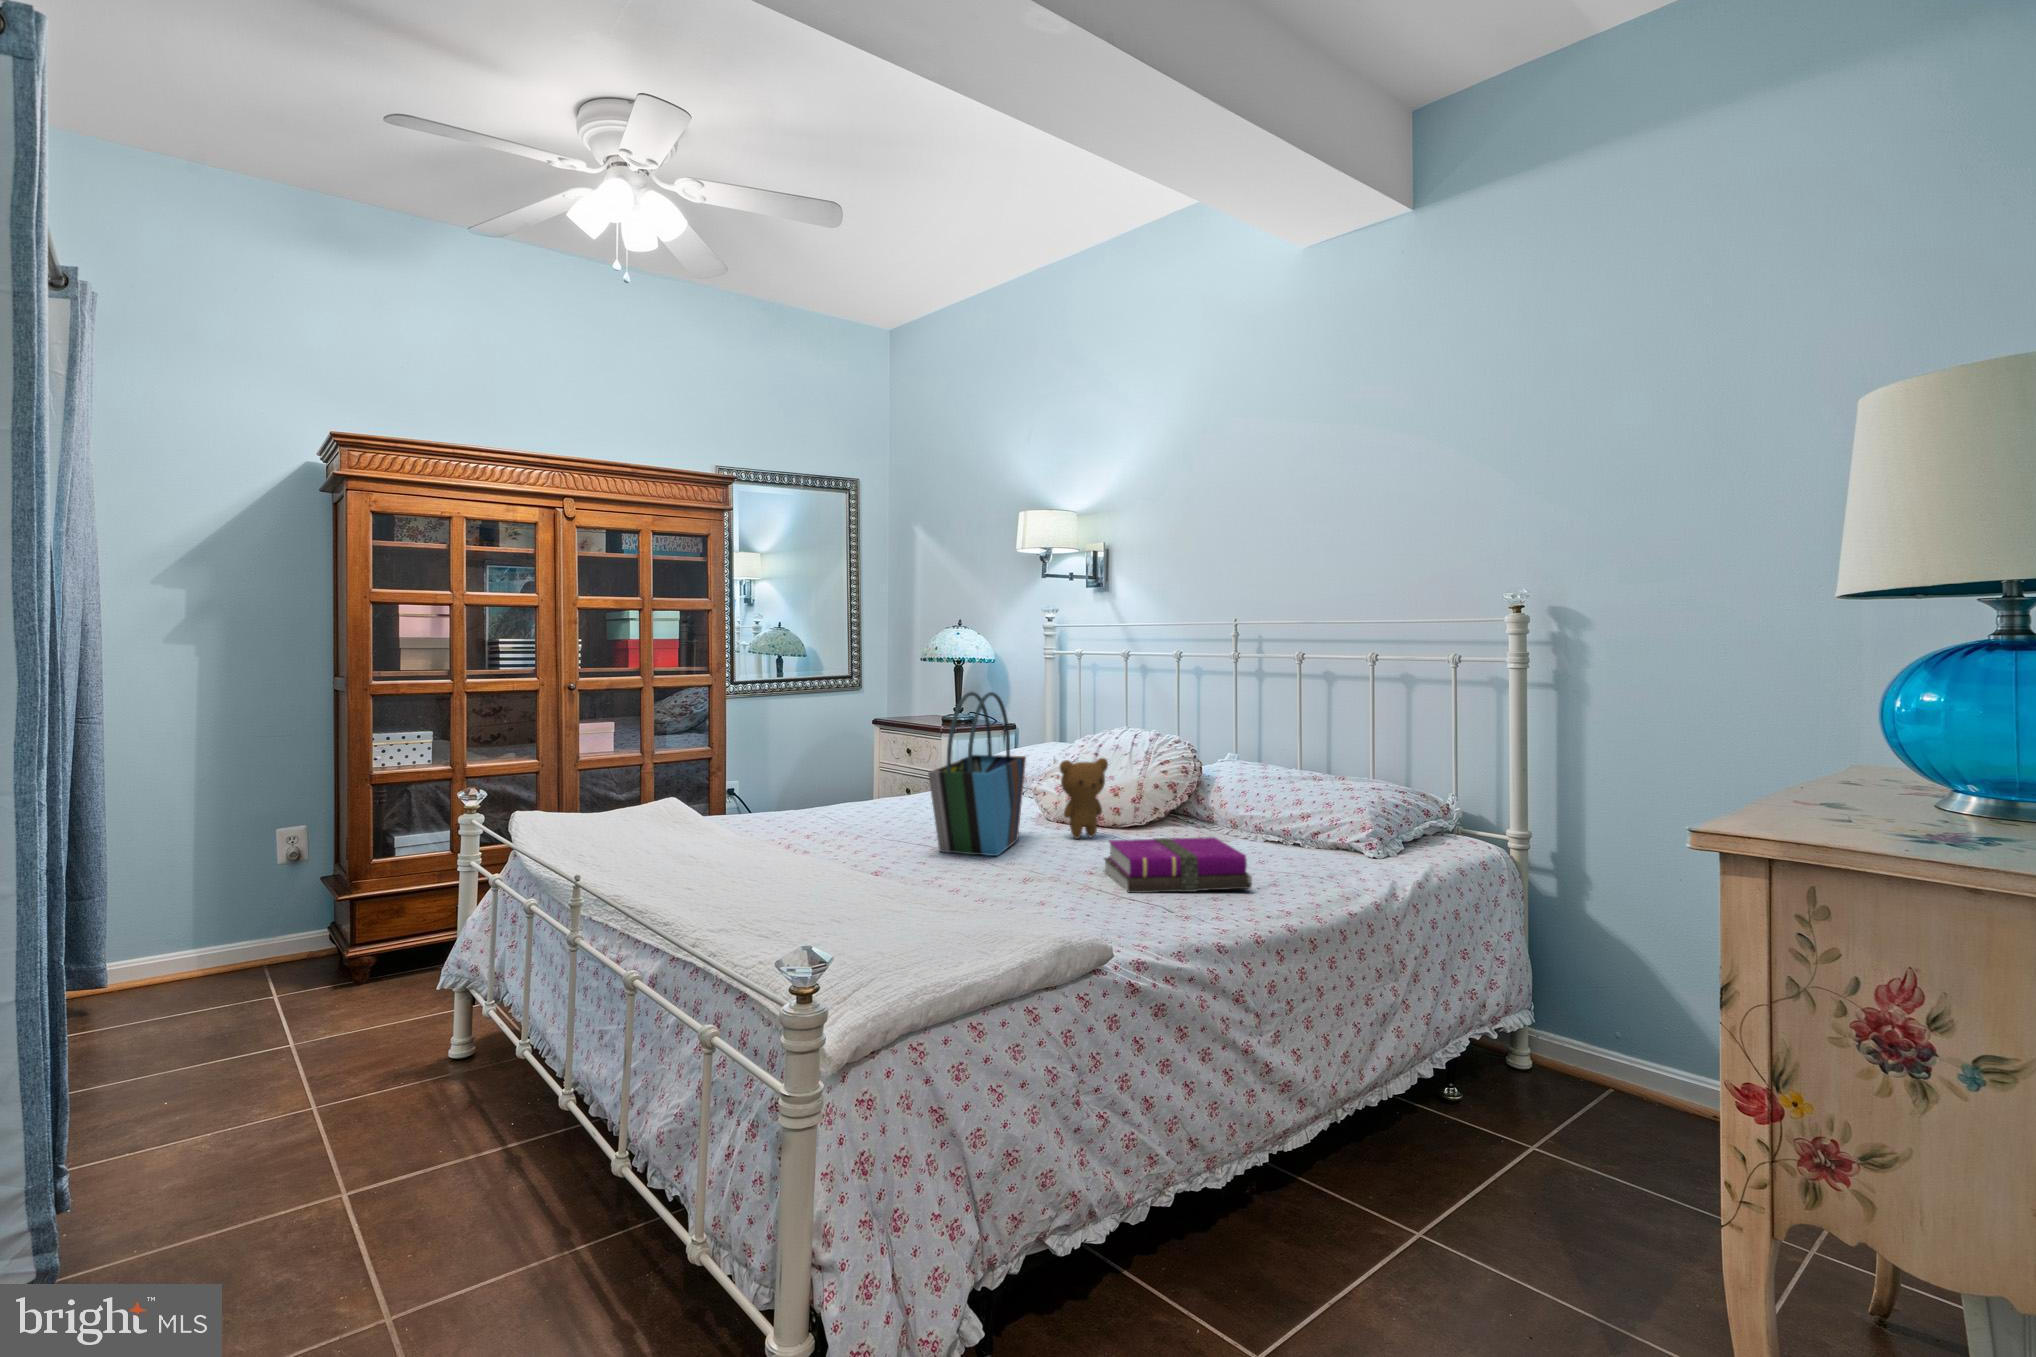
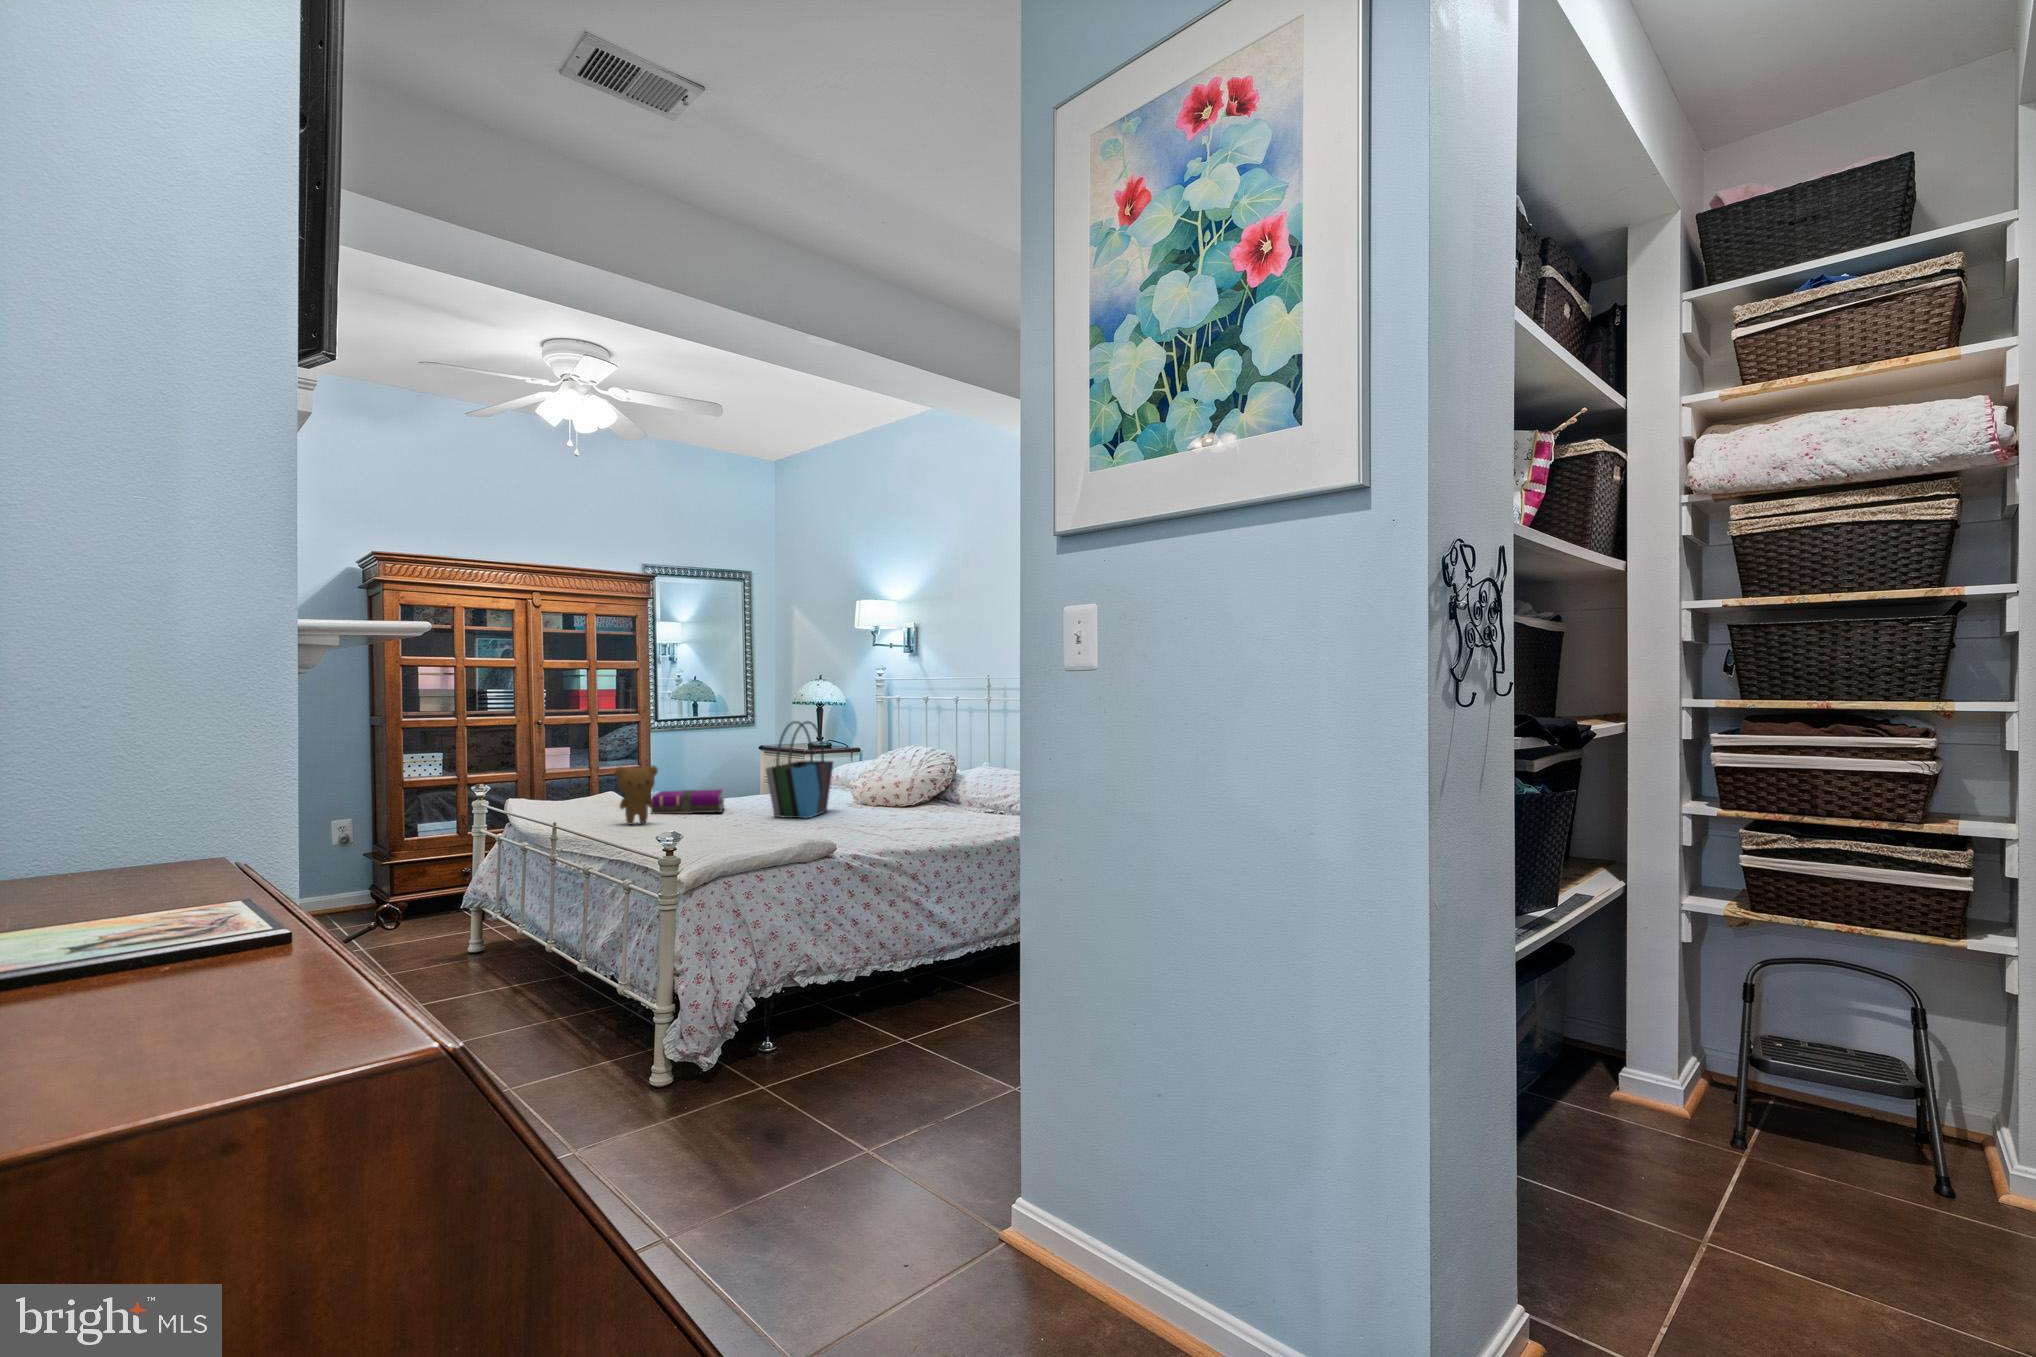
teddy bear: present [1060,758,1108,839] -> present [615,766,658,825]
notebook: present [1104,837,1252,893] -> present [651,789,724,814]

